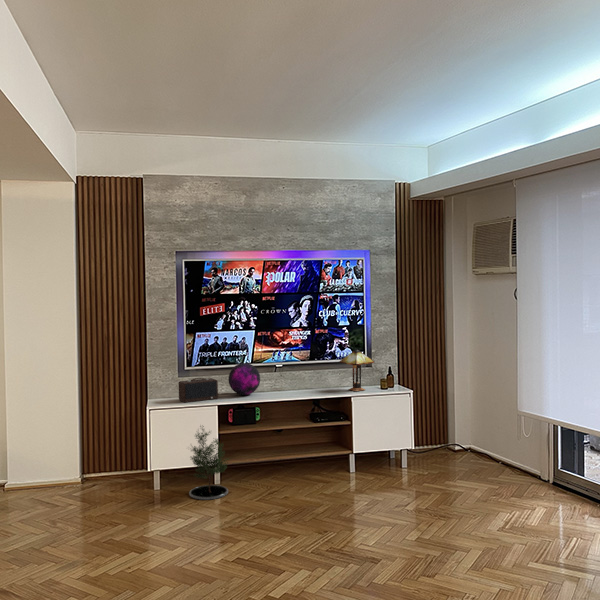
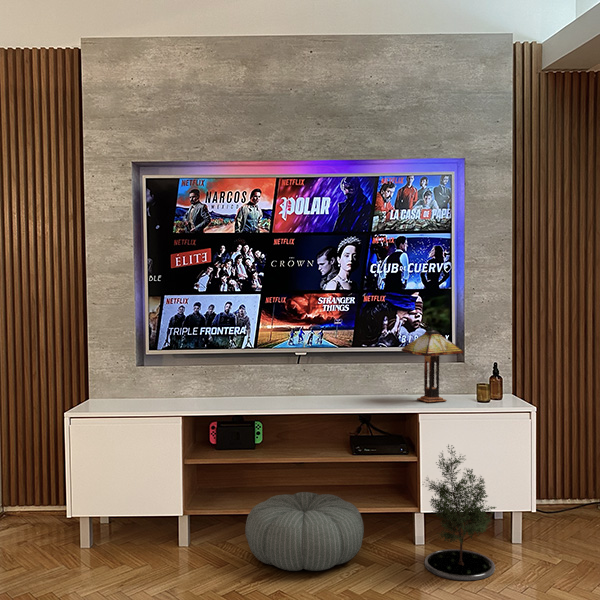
decorative orb: present [228,363,260,395] -> none [210,347,264,401]
speaker: present [179,378,218,402] -> none [123,368,187,408]
potted tree: present [189,426,228,500] -> present [425,446,496,581]
pouf: none [259,446,326,487] -> present [245,492,364,571]

